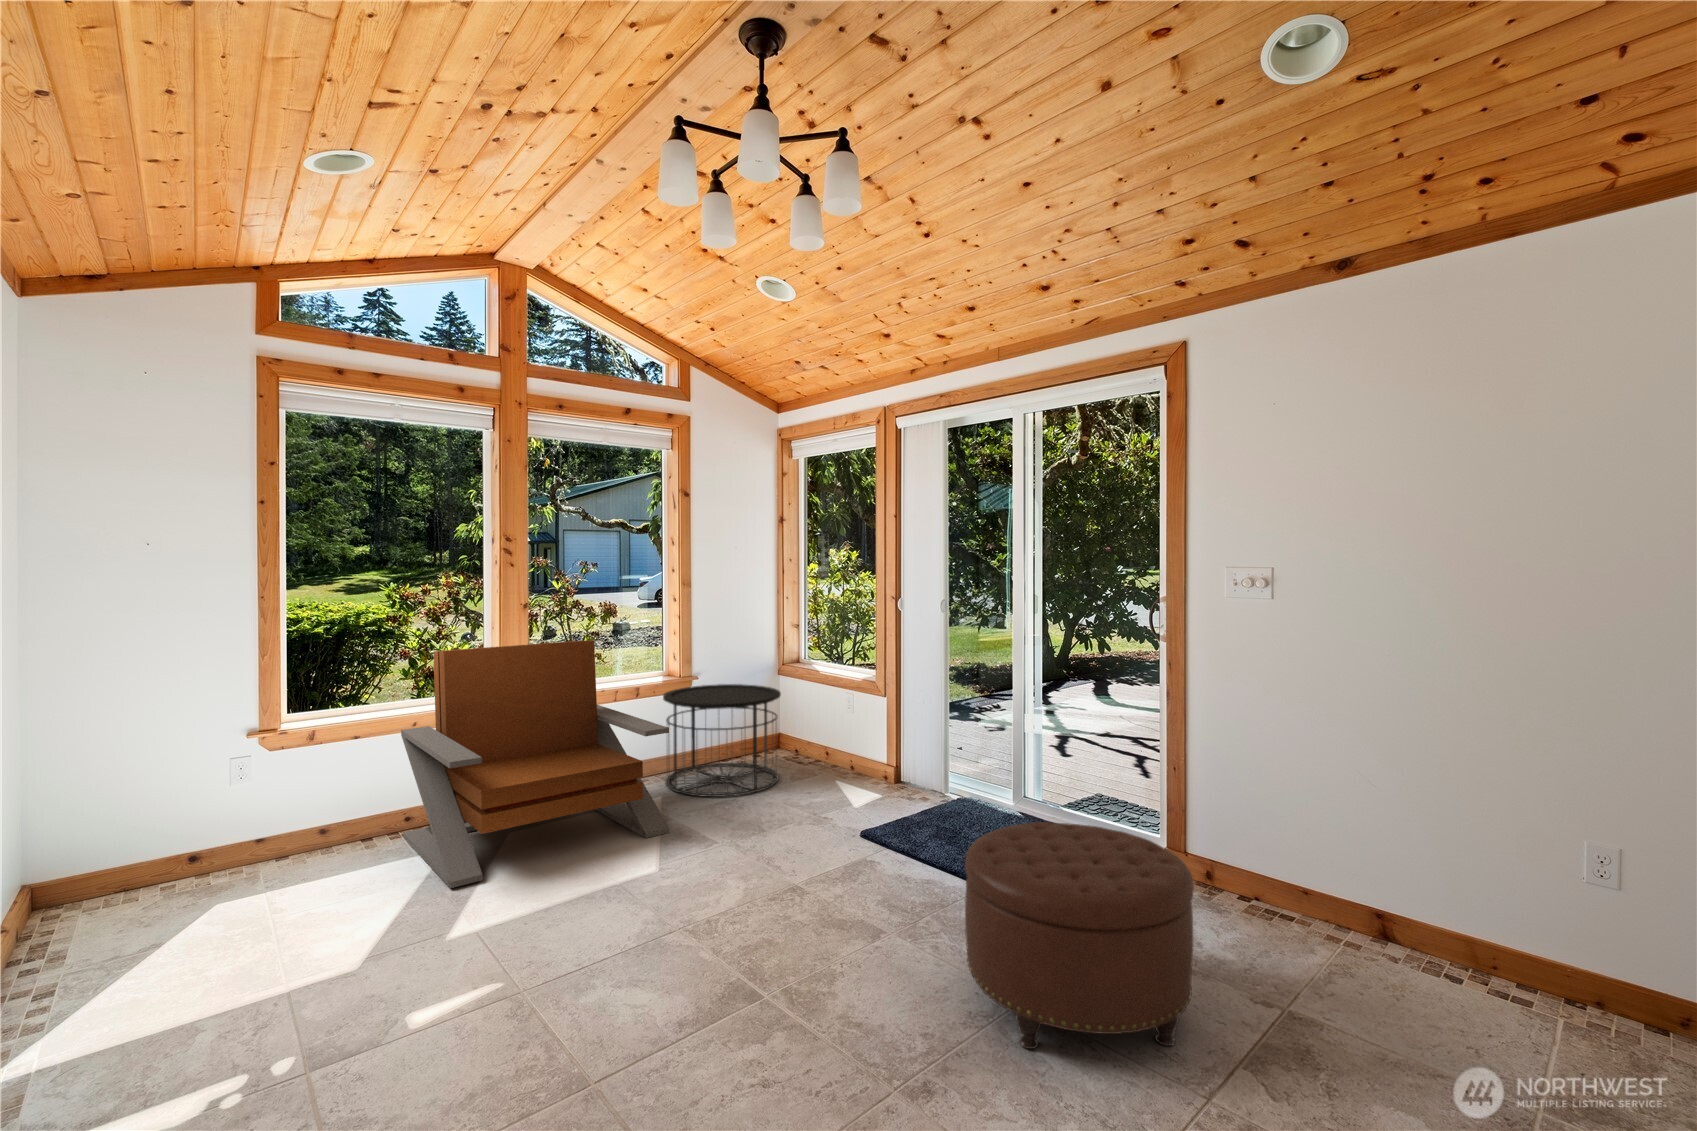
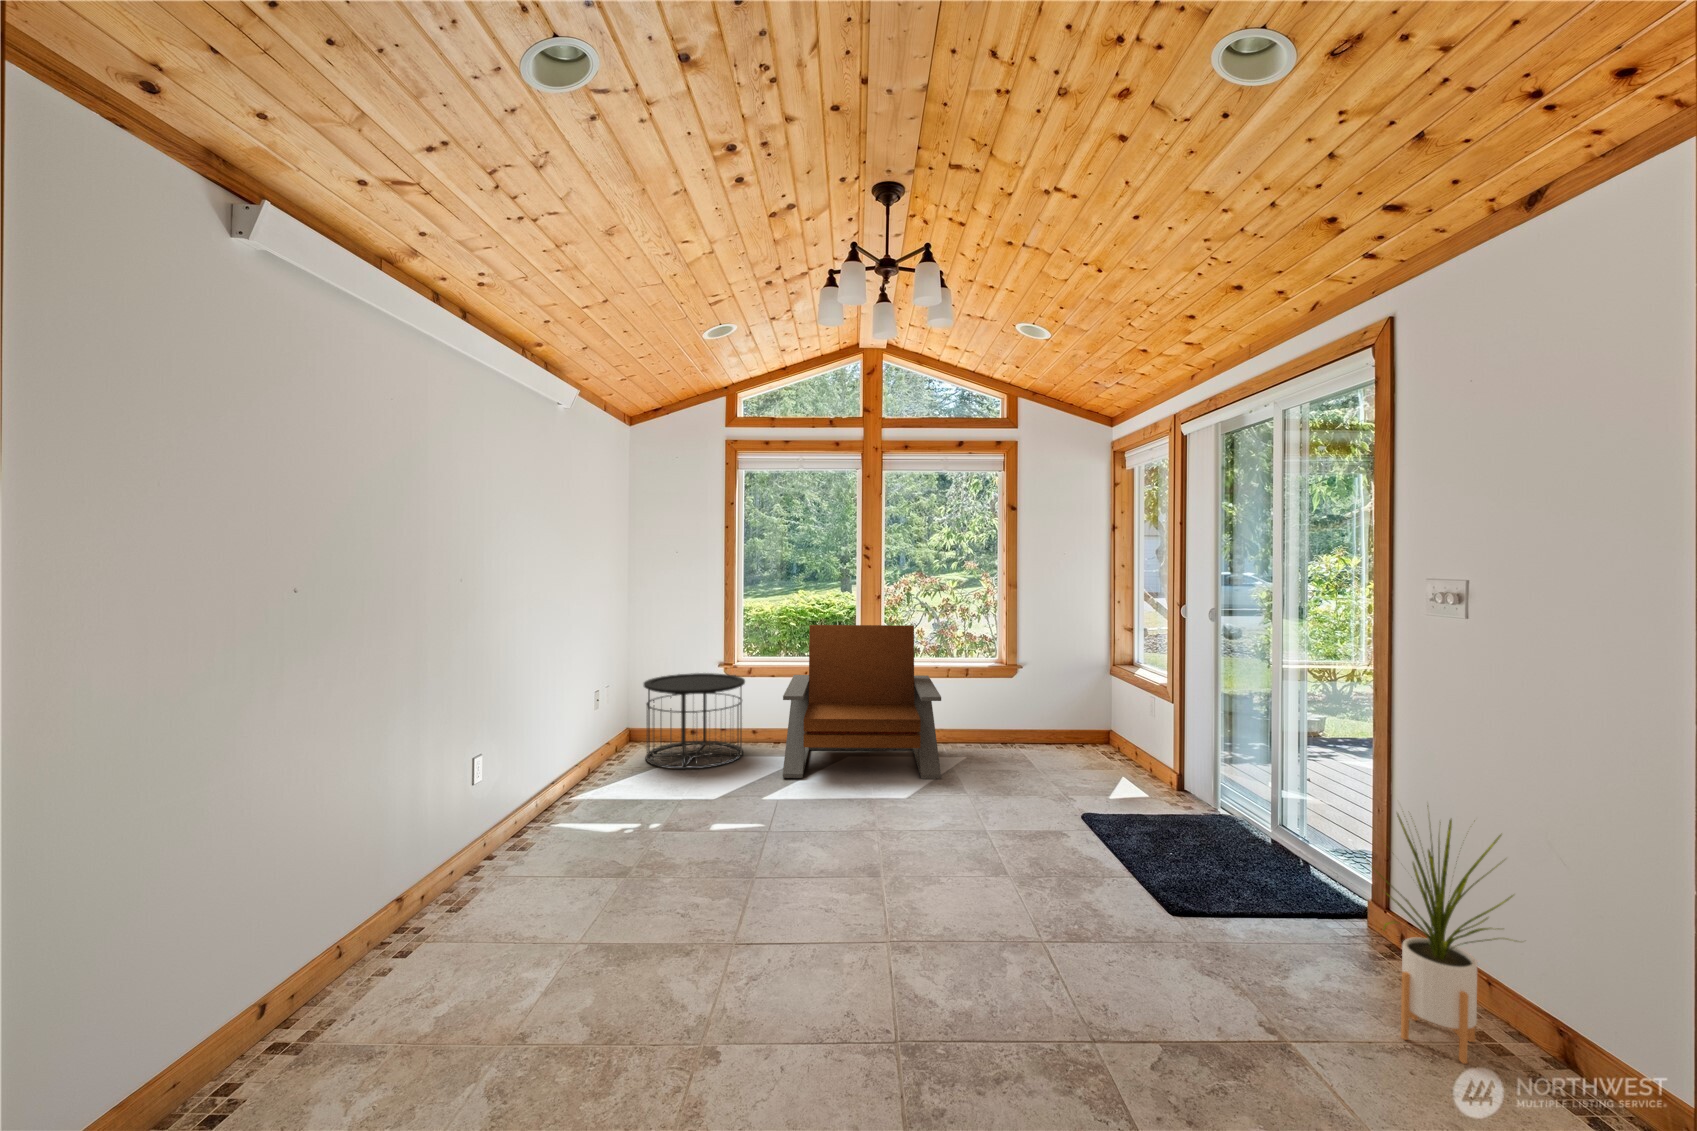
side table: present [663,684,781,797] -> present [644,673,745,769]
house plant: none [1237,743,1355,947] -> present [1372,814,1513,1064]
ottoman: present [965,822,1194,1049] -> none [978,814,1189,1041]

